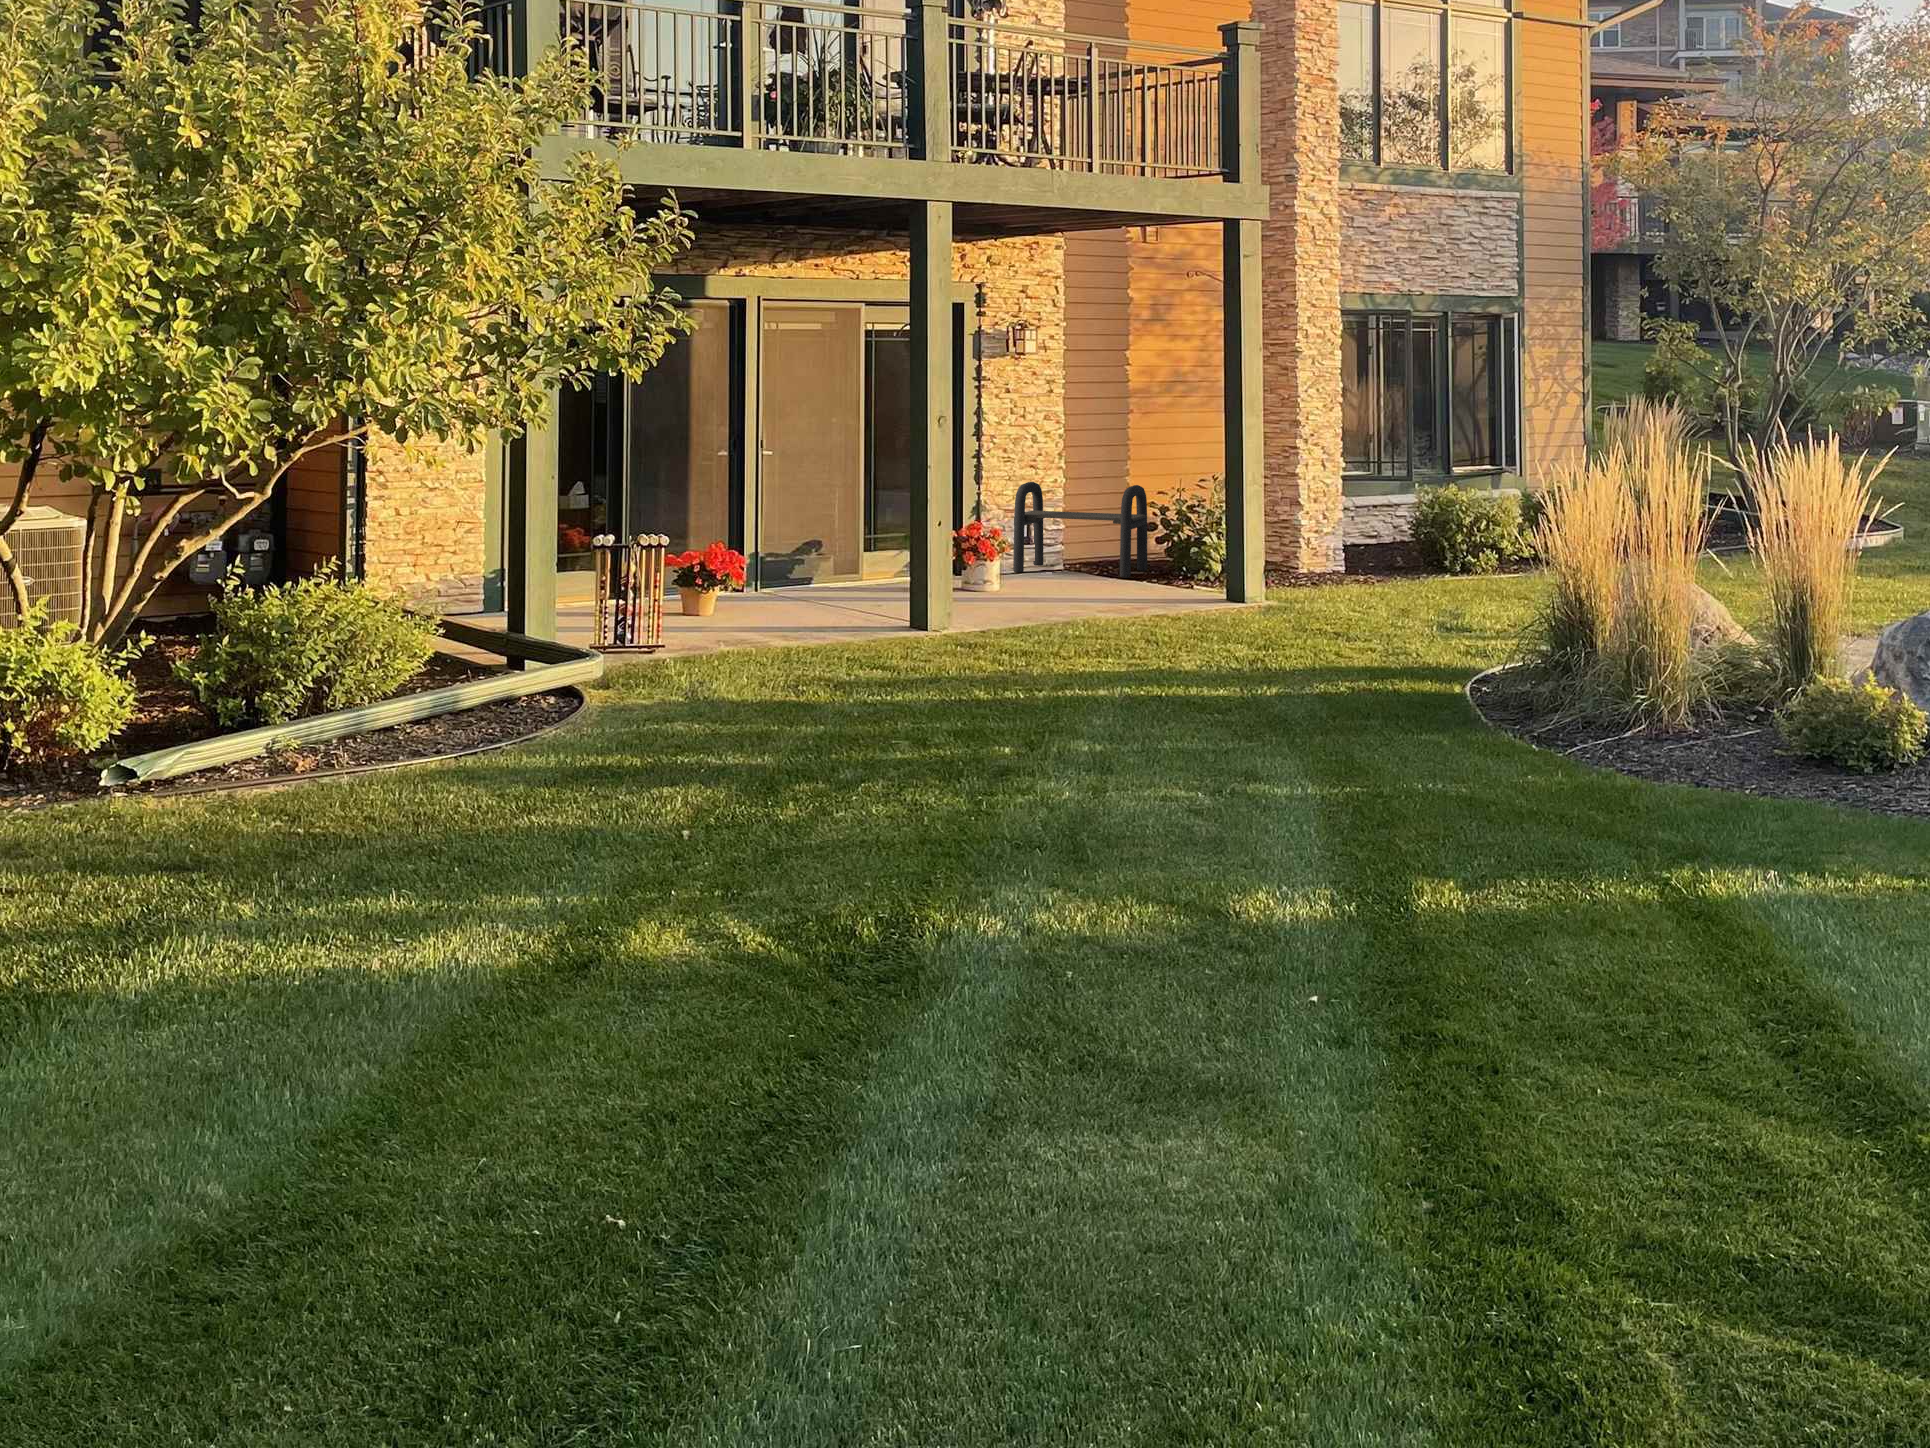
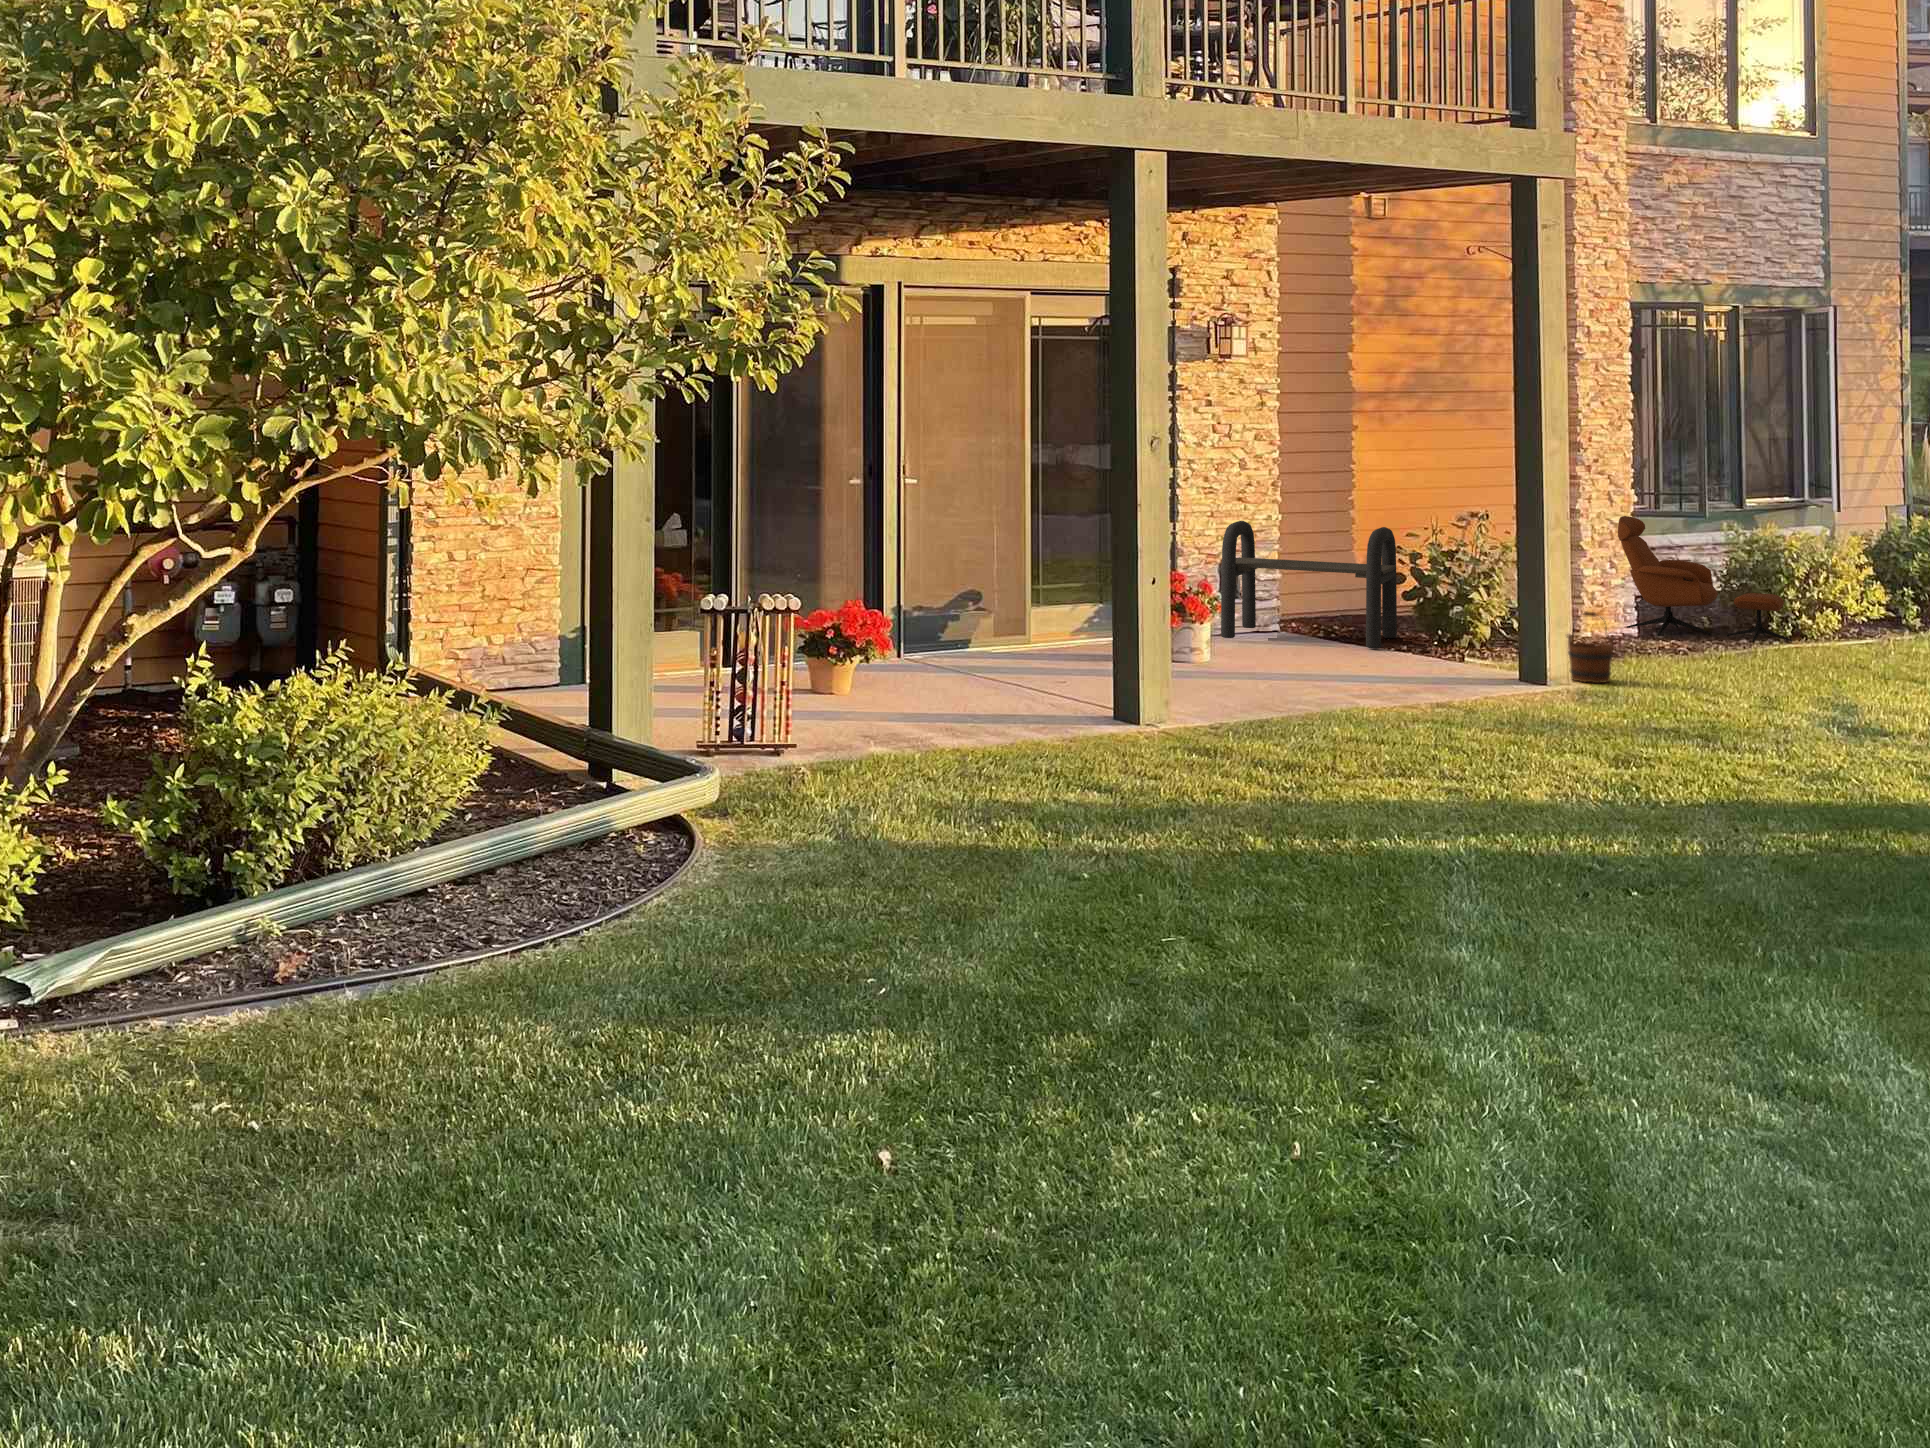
lounge chair: none [1320,476,1441,570] -> present [1618,516,1792,642]
wooden bucket: none [1255,544,1289,597] -> present [1567,611,1614,683]

